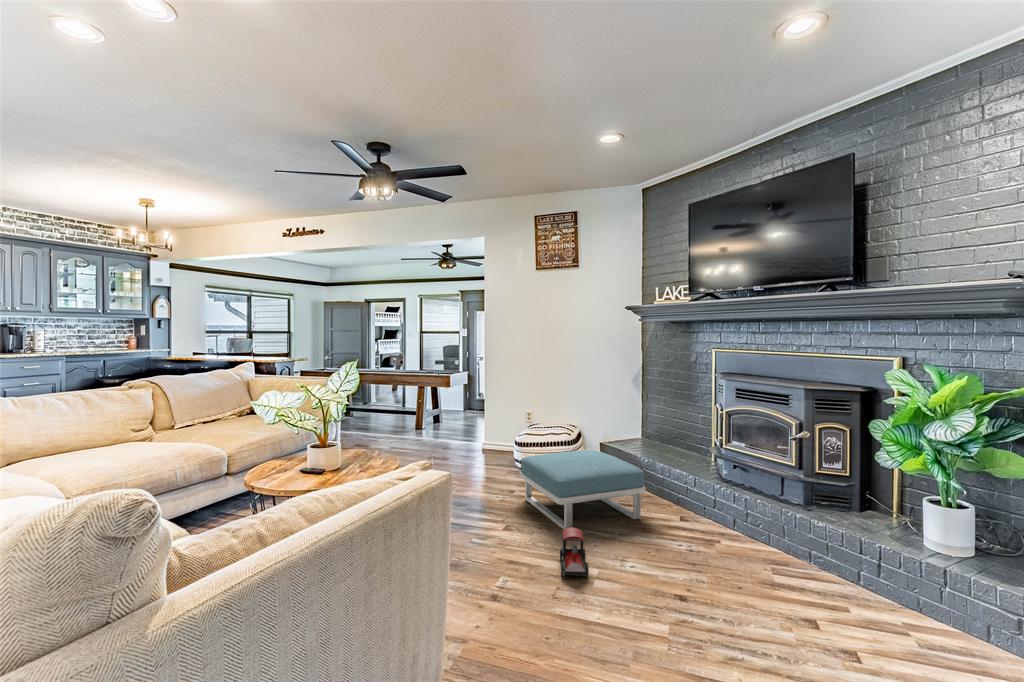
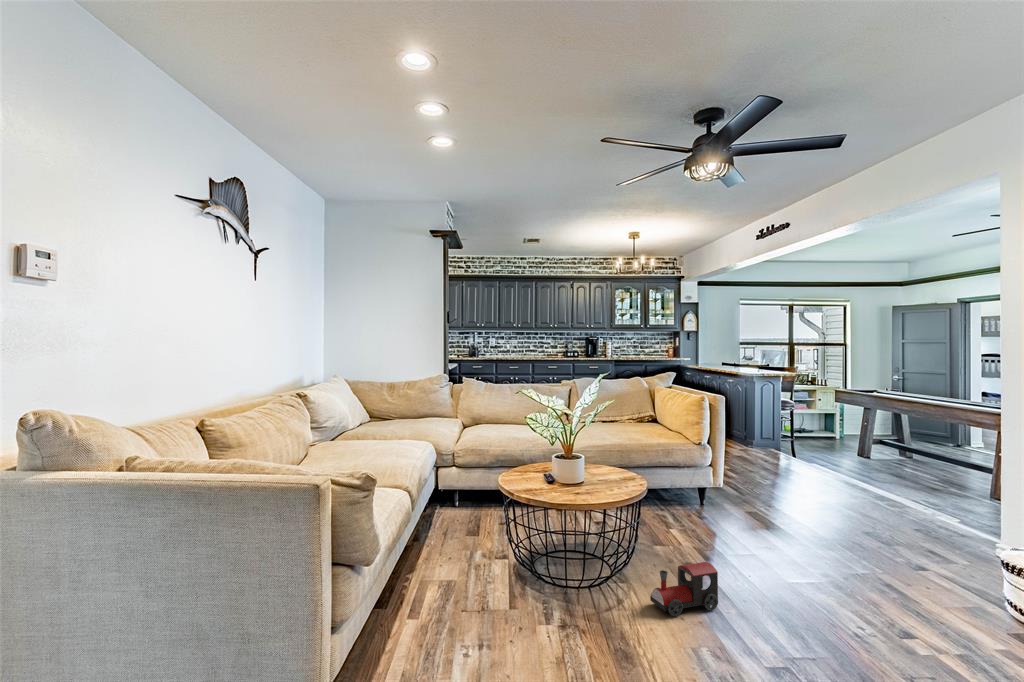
footstool: present [520,450,645,529] -> none [767,494,973,634]

